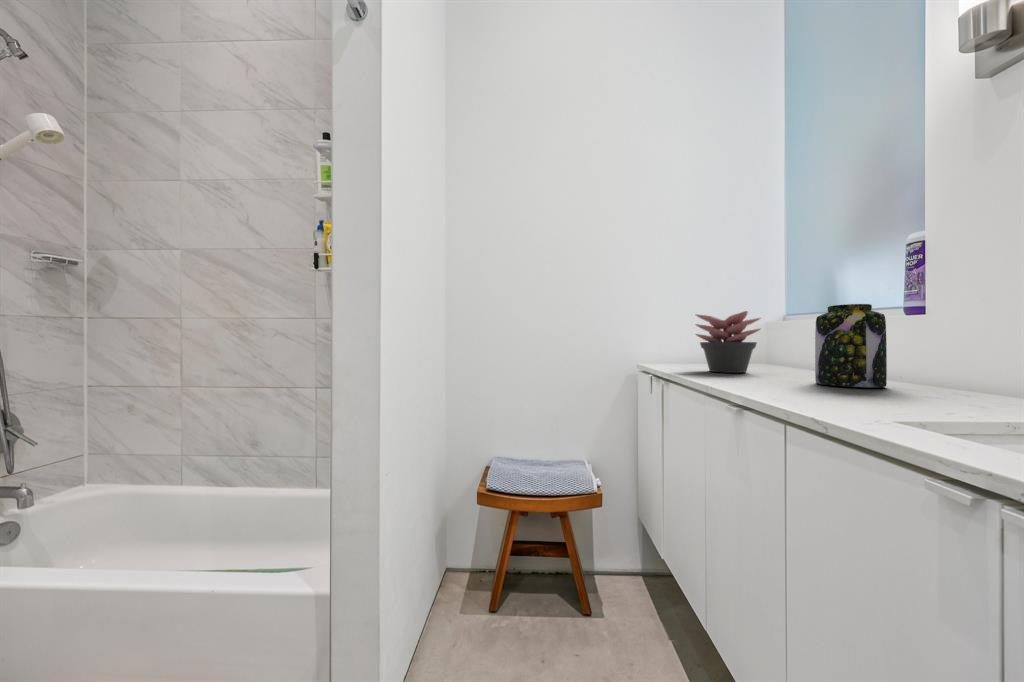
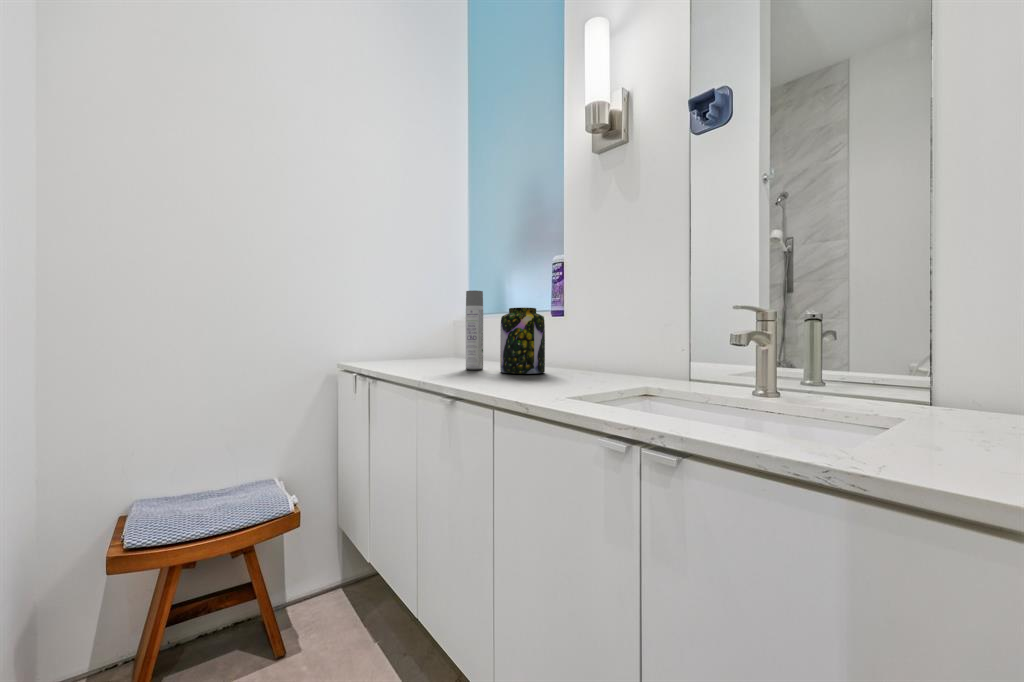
spray bottle: none [770,289,793,379] -> present [466,290,483,370]
succulent plant: present [696,311,761,373] -> none [399,308,457,366]

